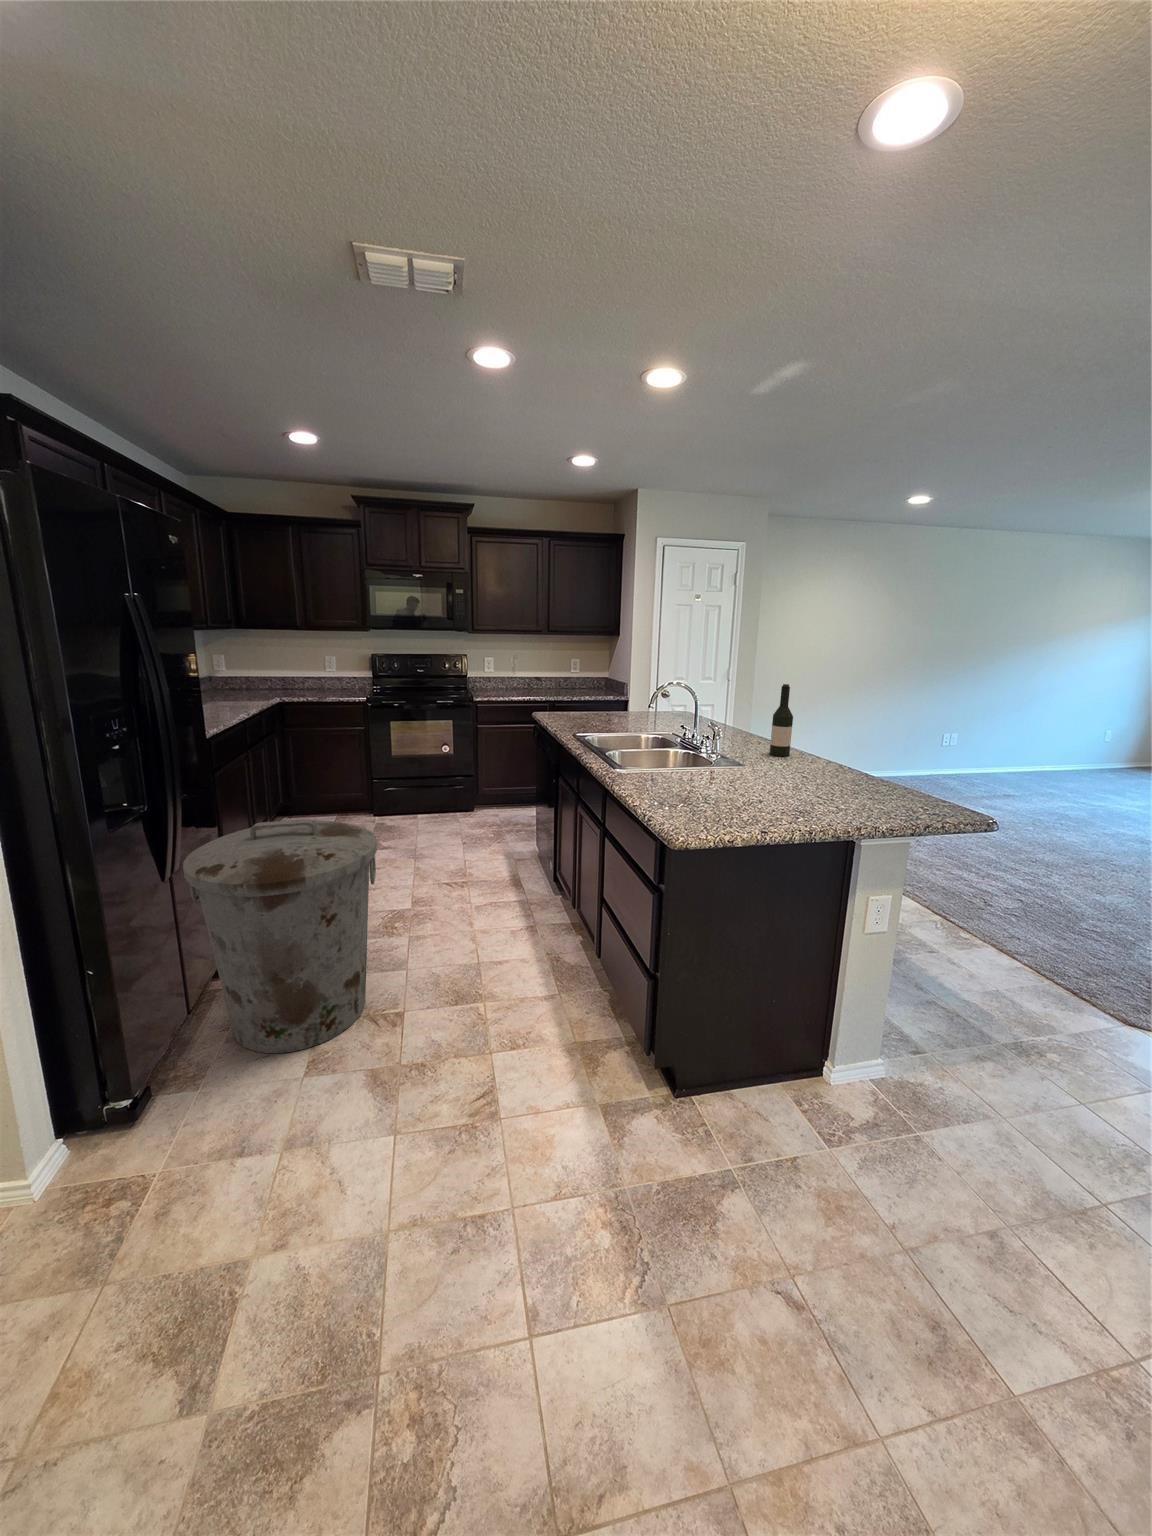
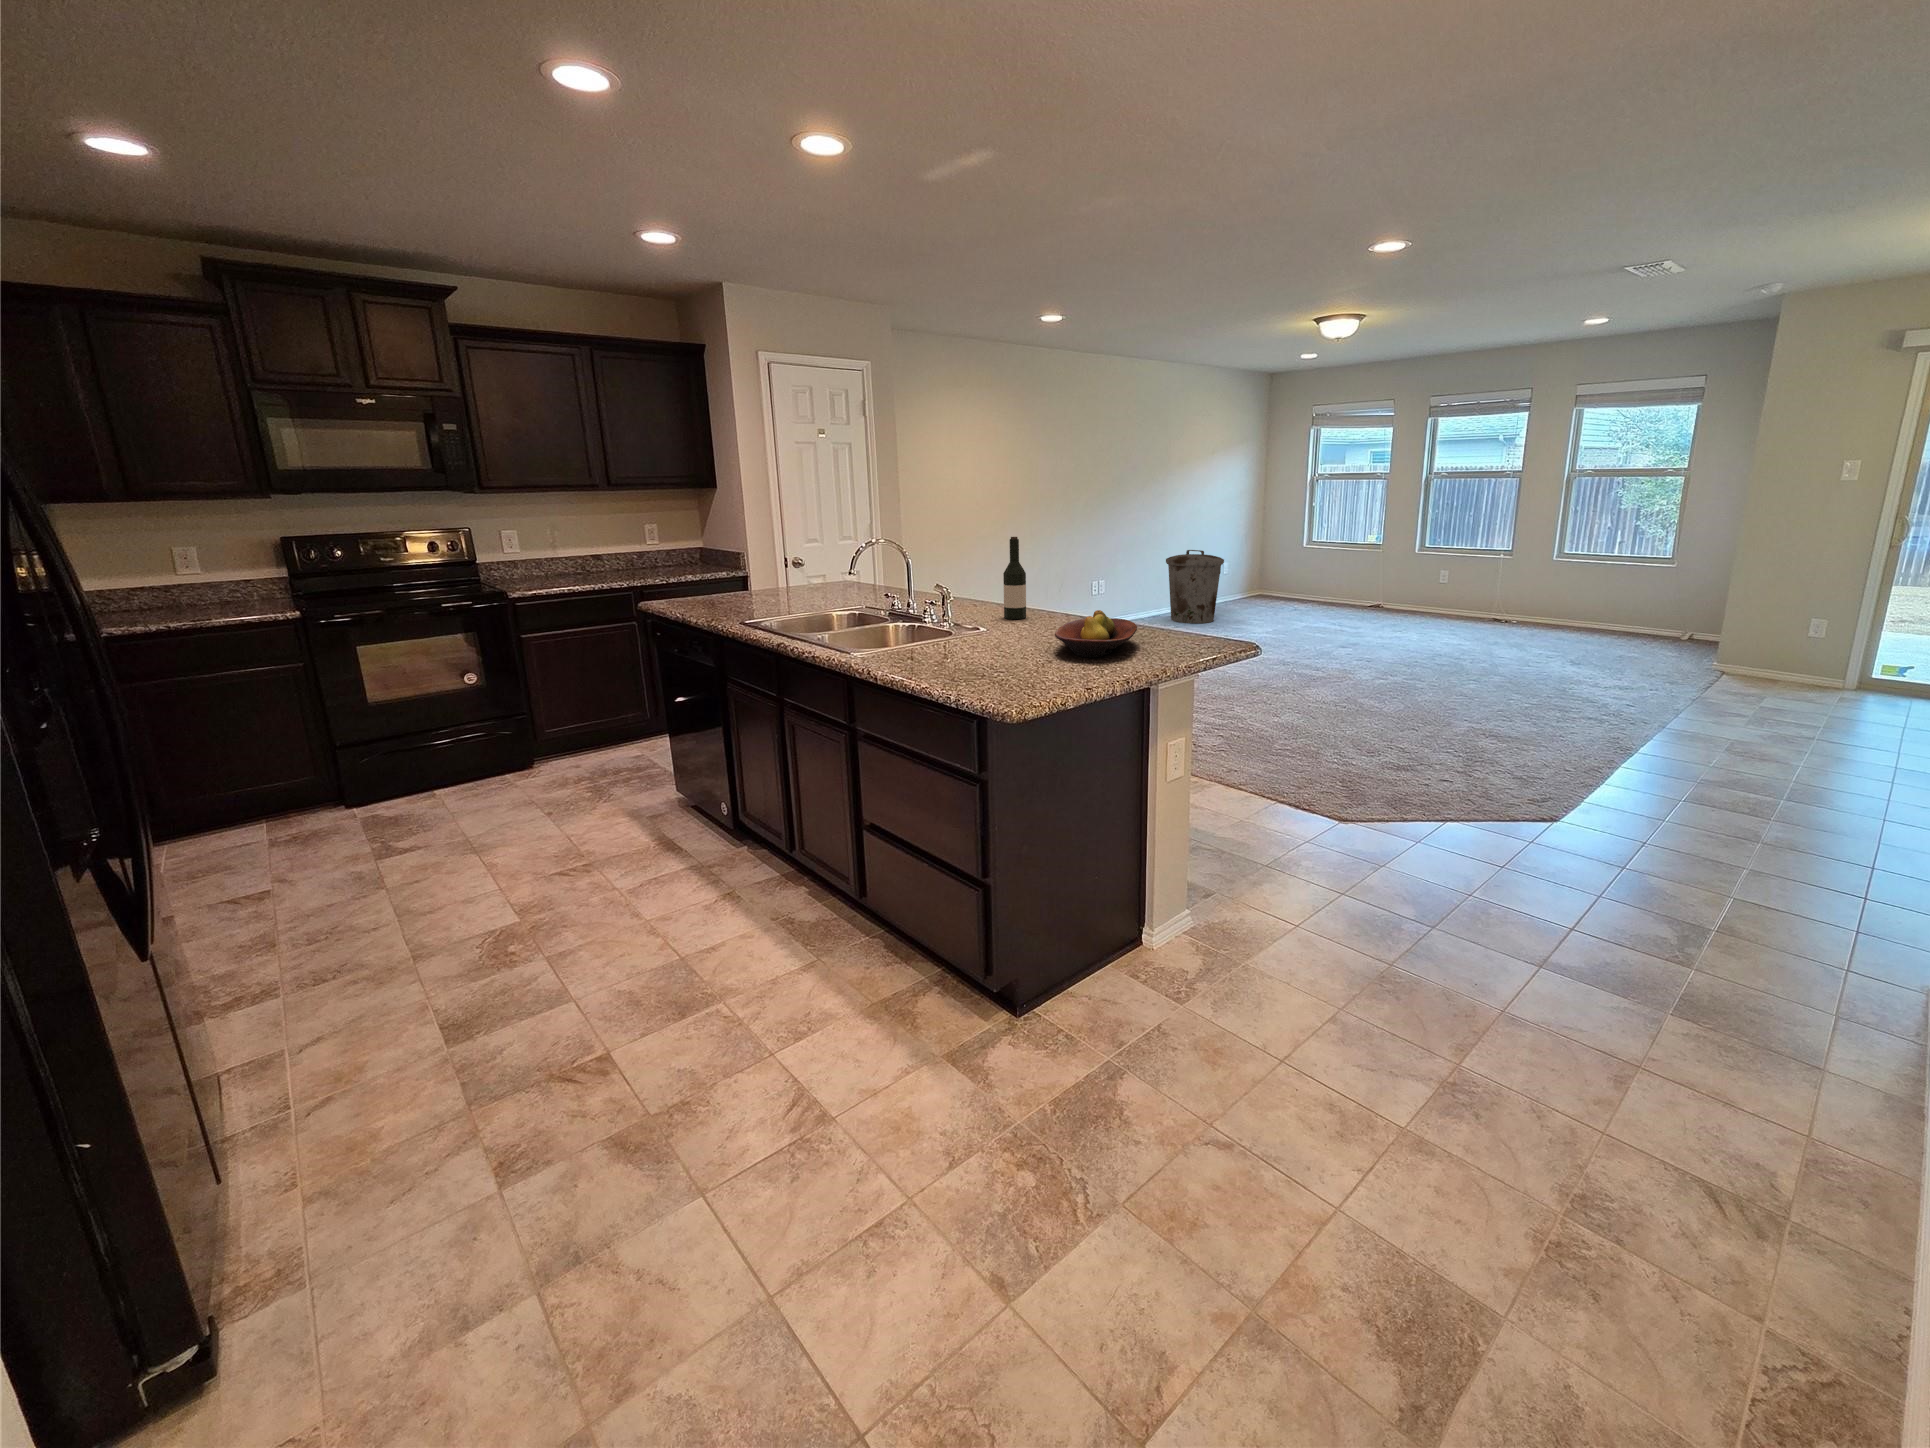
fruit bowl: none [771,758,866,801] -> present [1055,610,1137,658]
trash can: present [183,819,377,1053] -> present [1166,550,1224,624]

